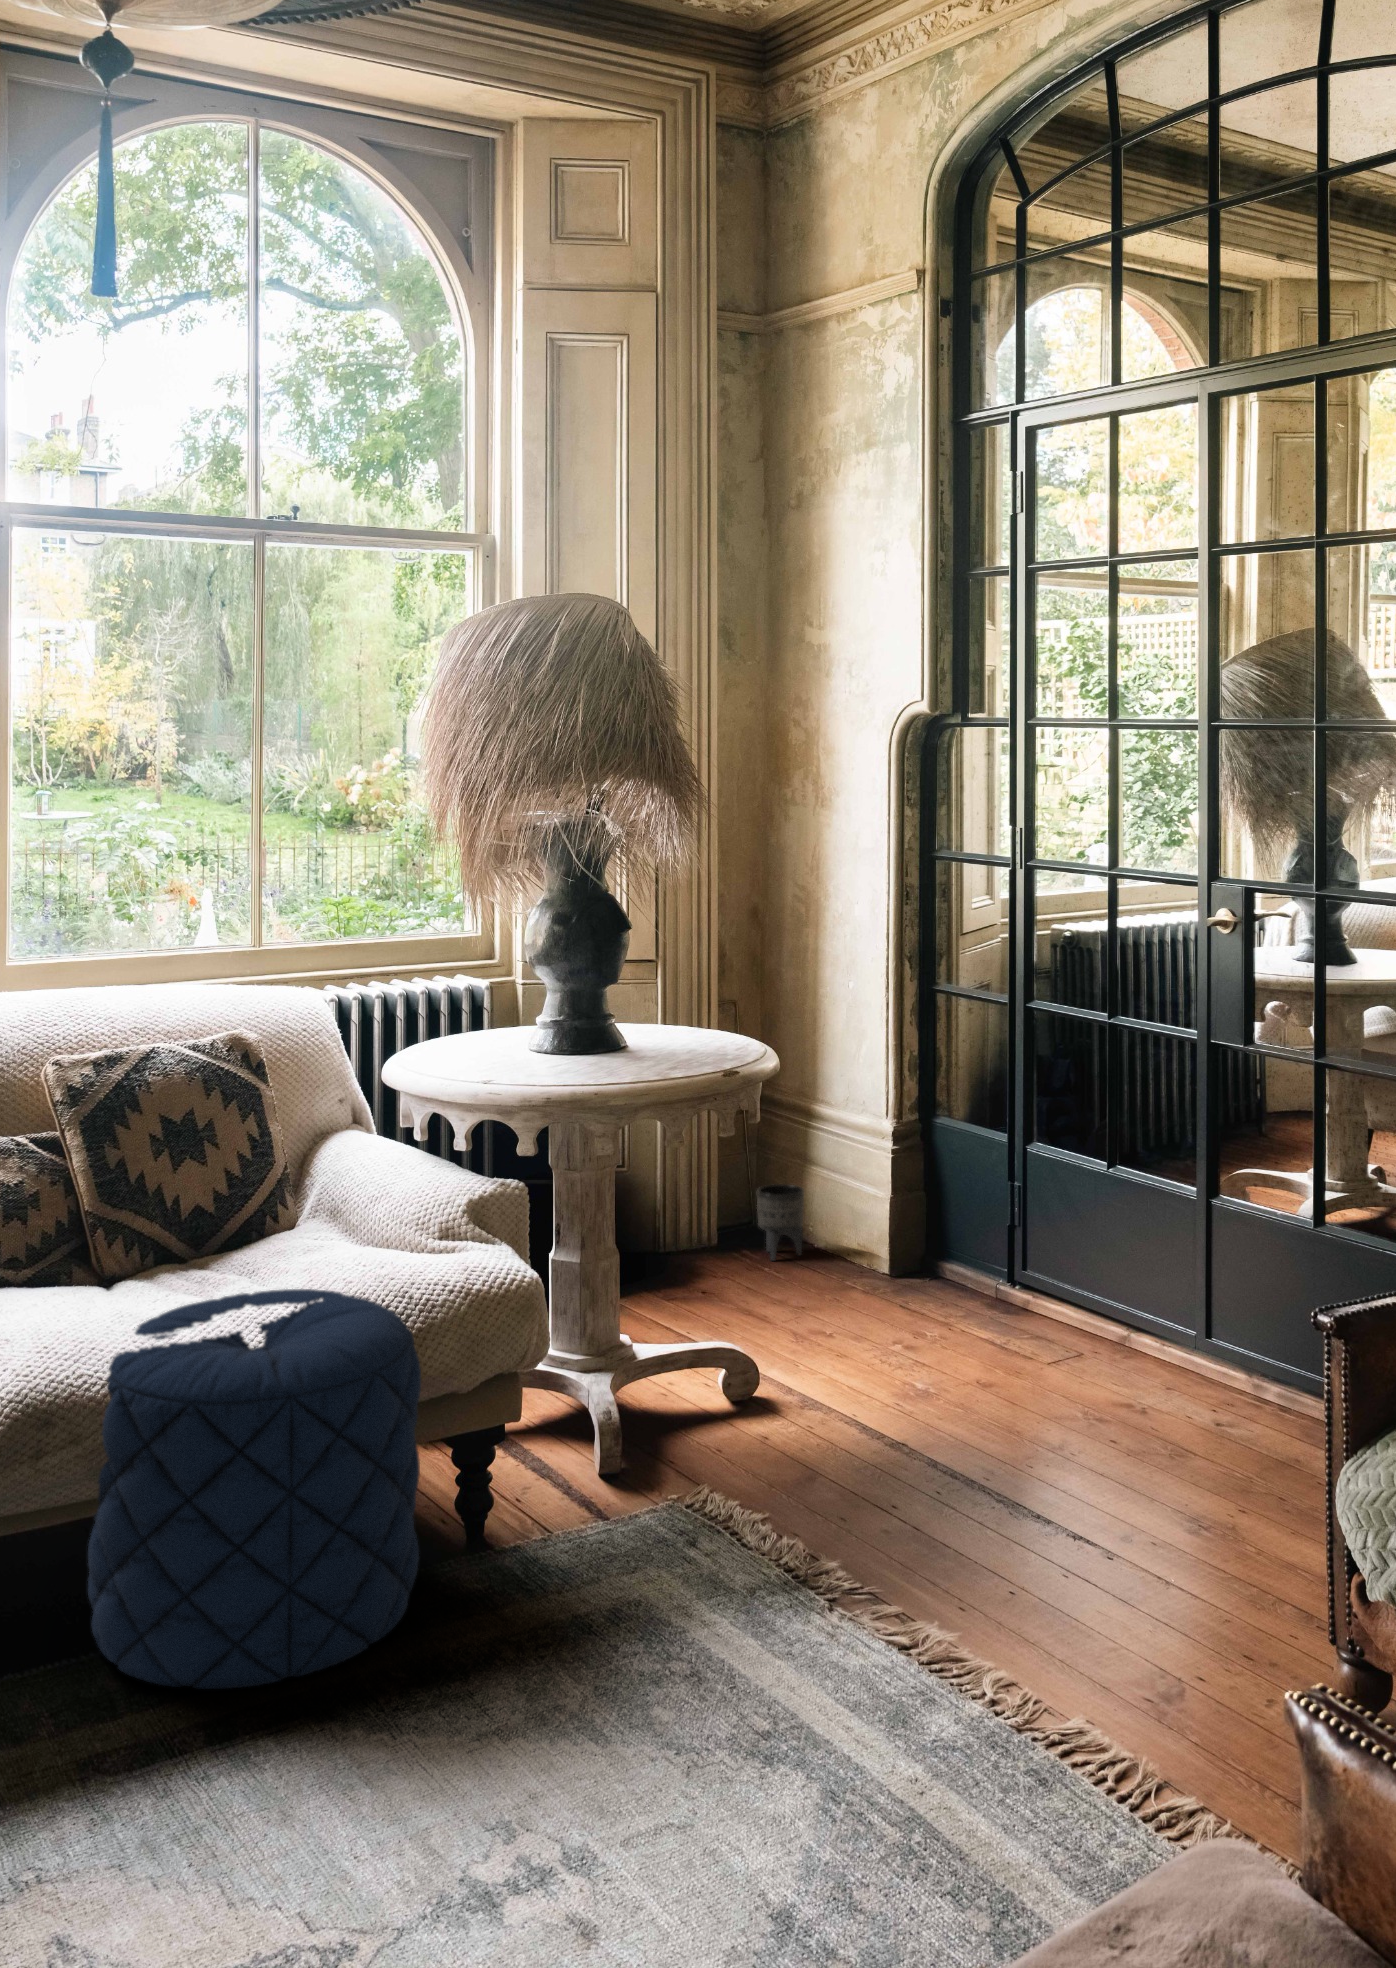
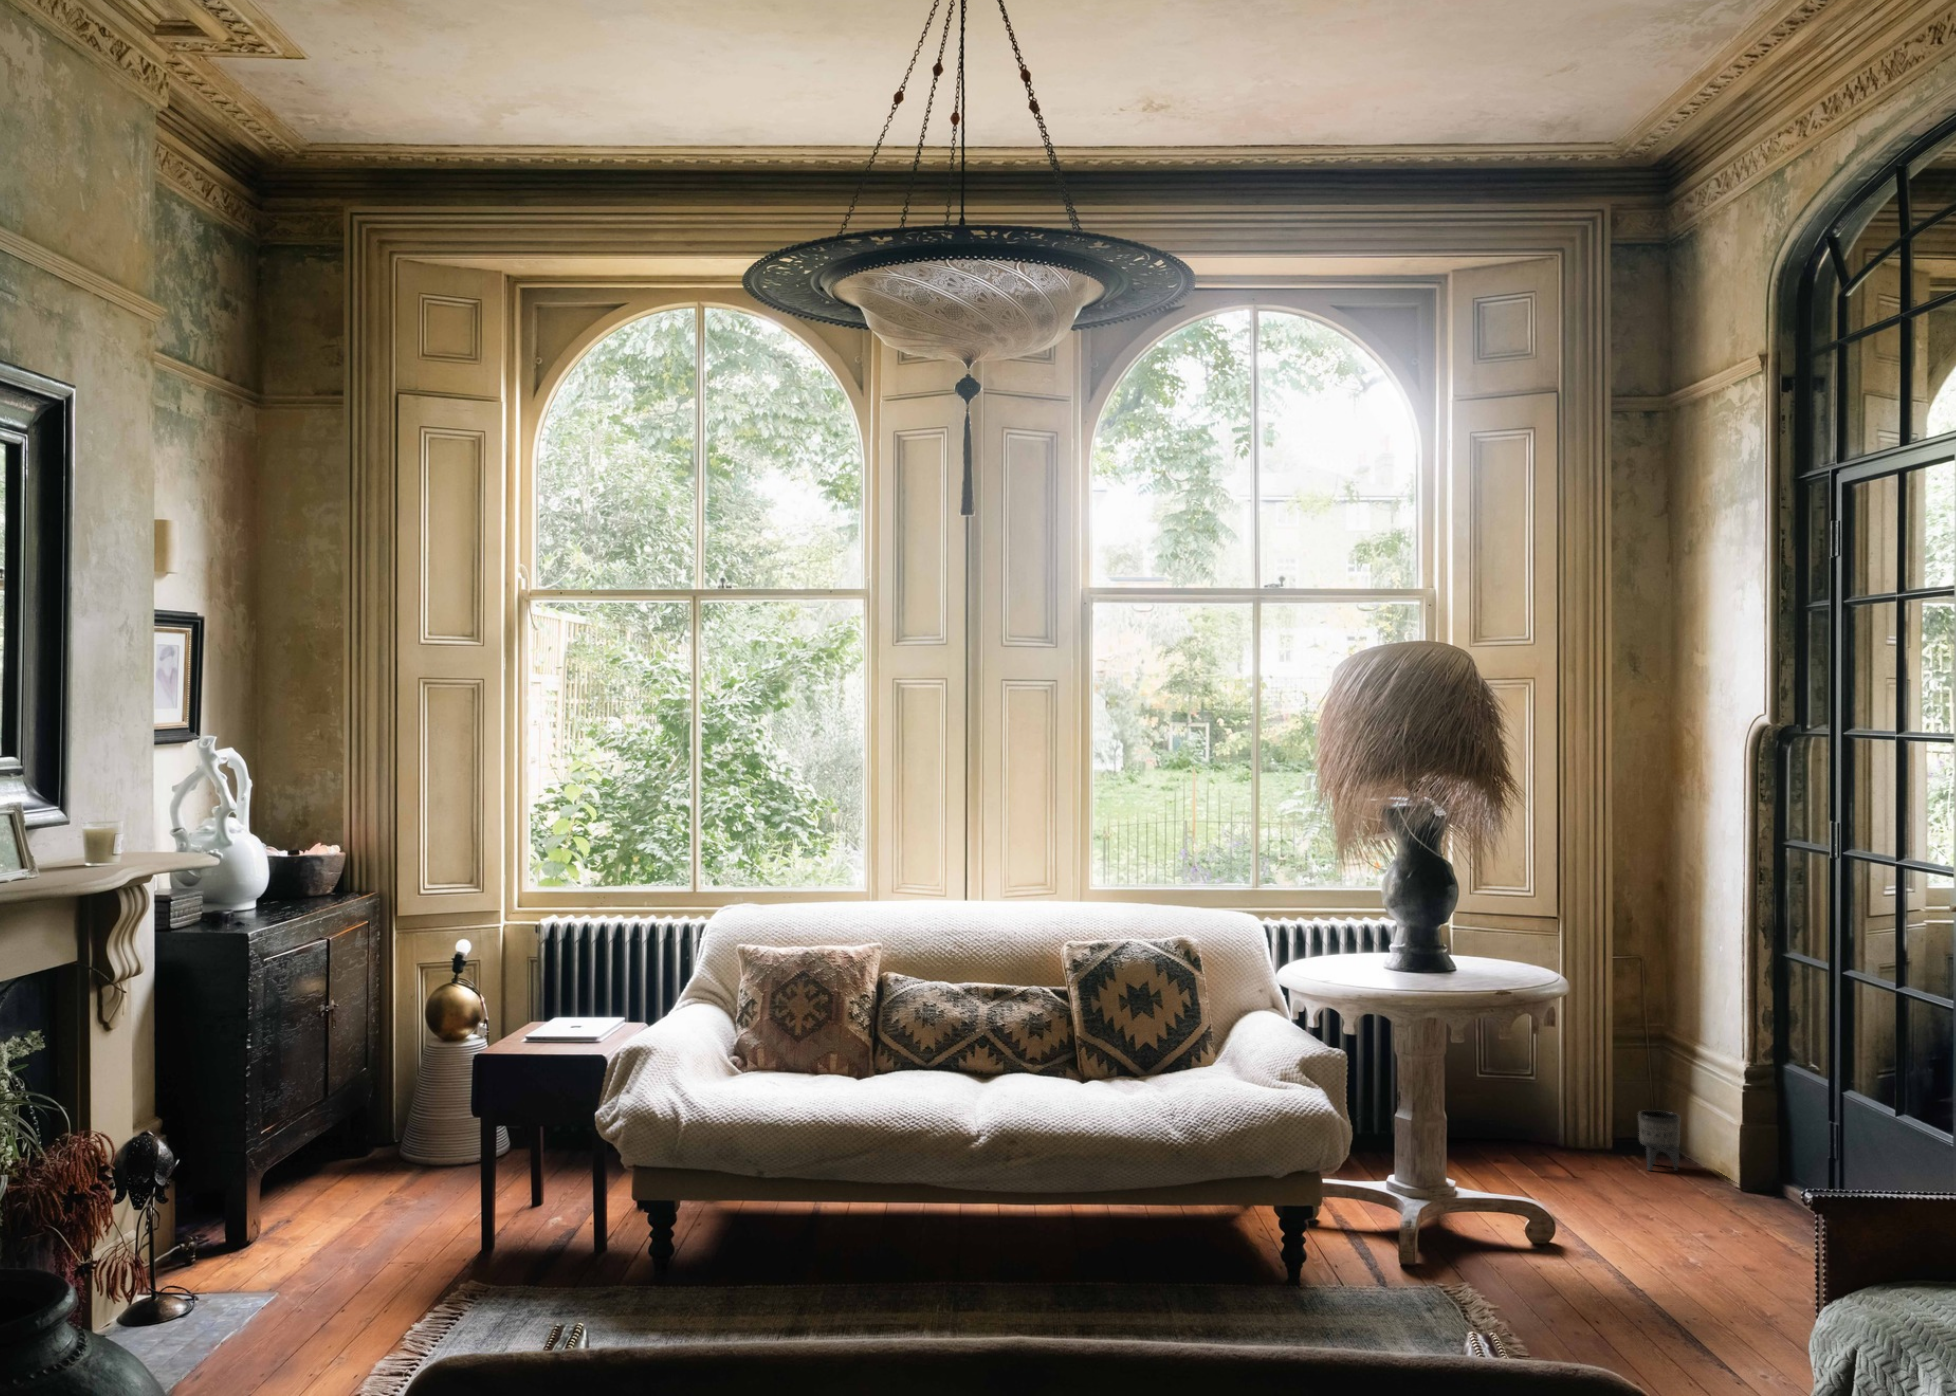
pouf: present [88,1289,421,1689] -> none [1044,1092,1240,1317]

